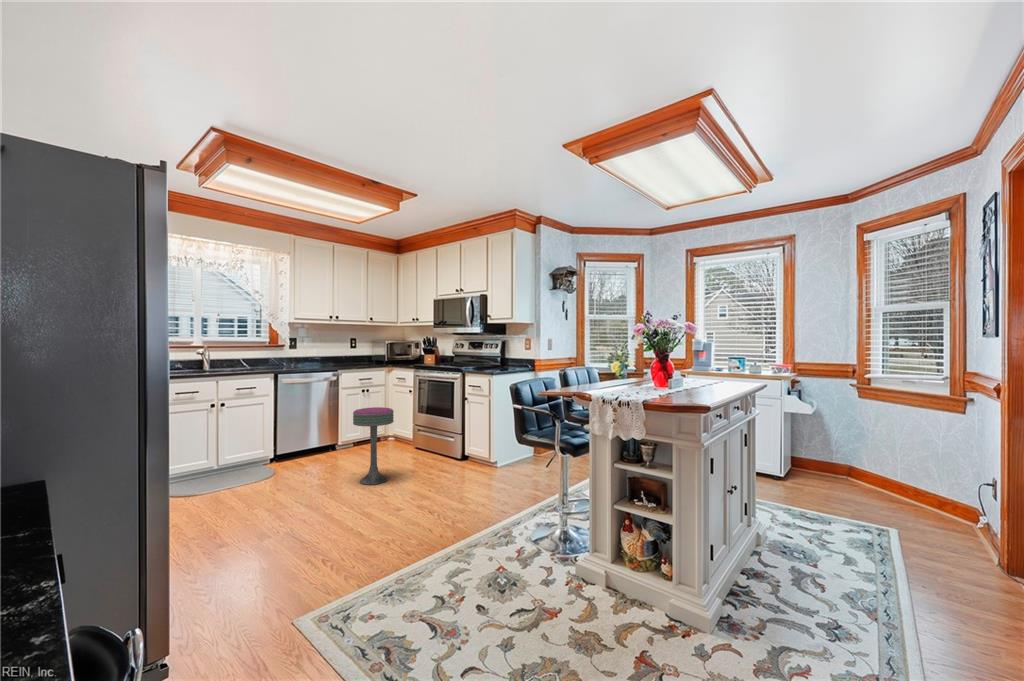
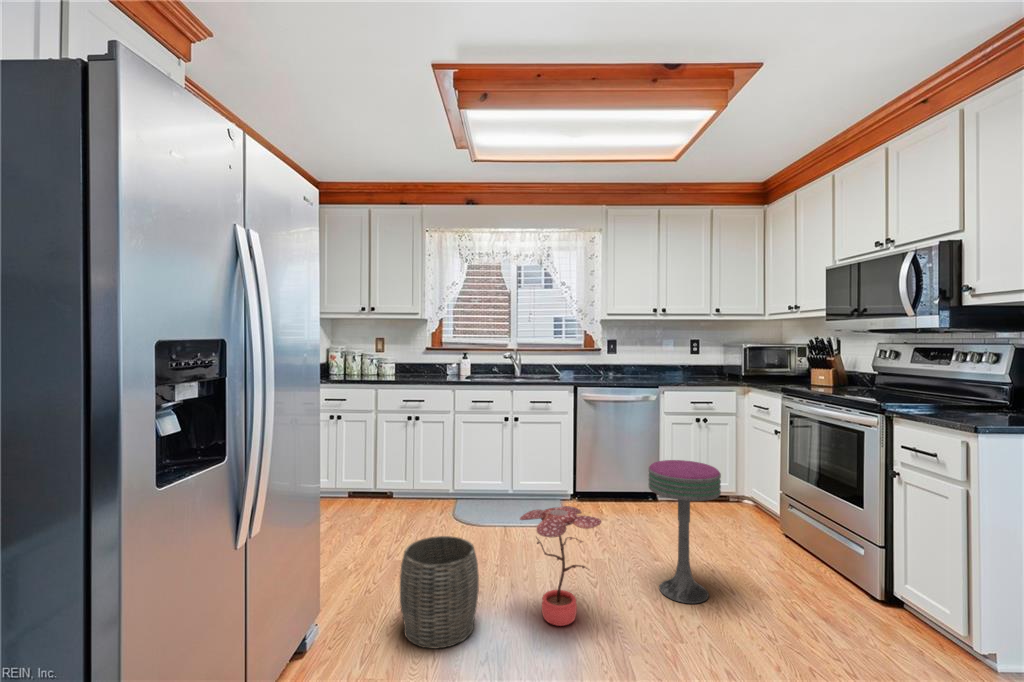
potted plant: none [282,440,337,509] -> present [520,506,601,626]
woven basket: none [200,472,262,541] -> present [400,536,479,648]

